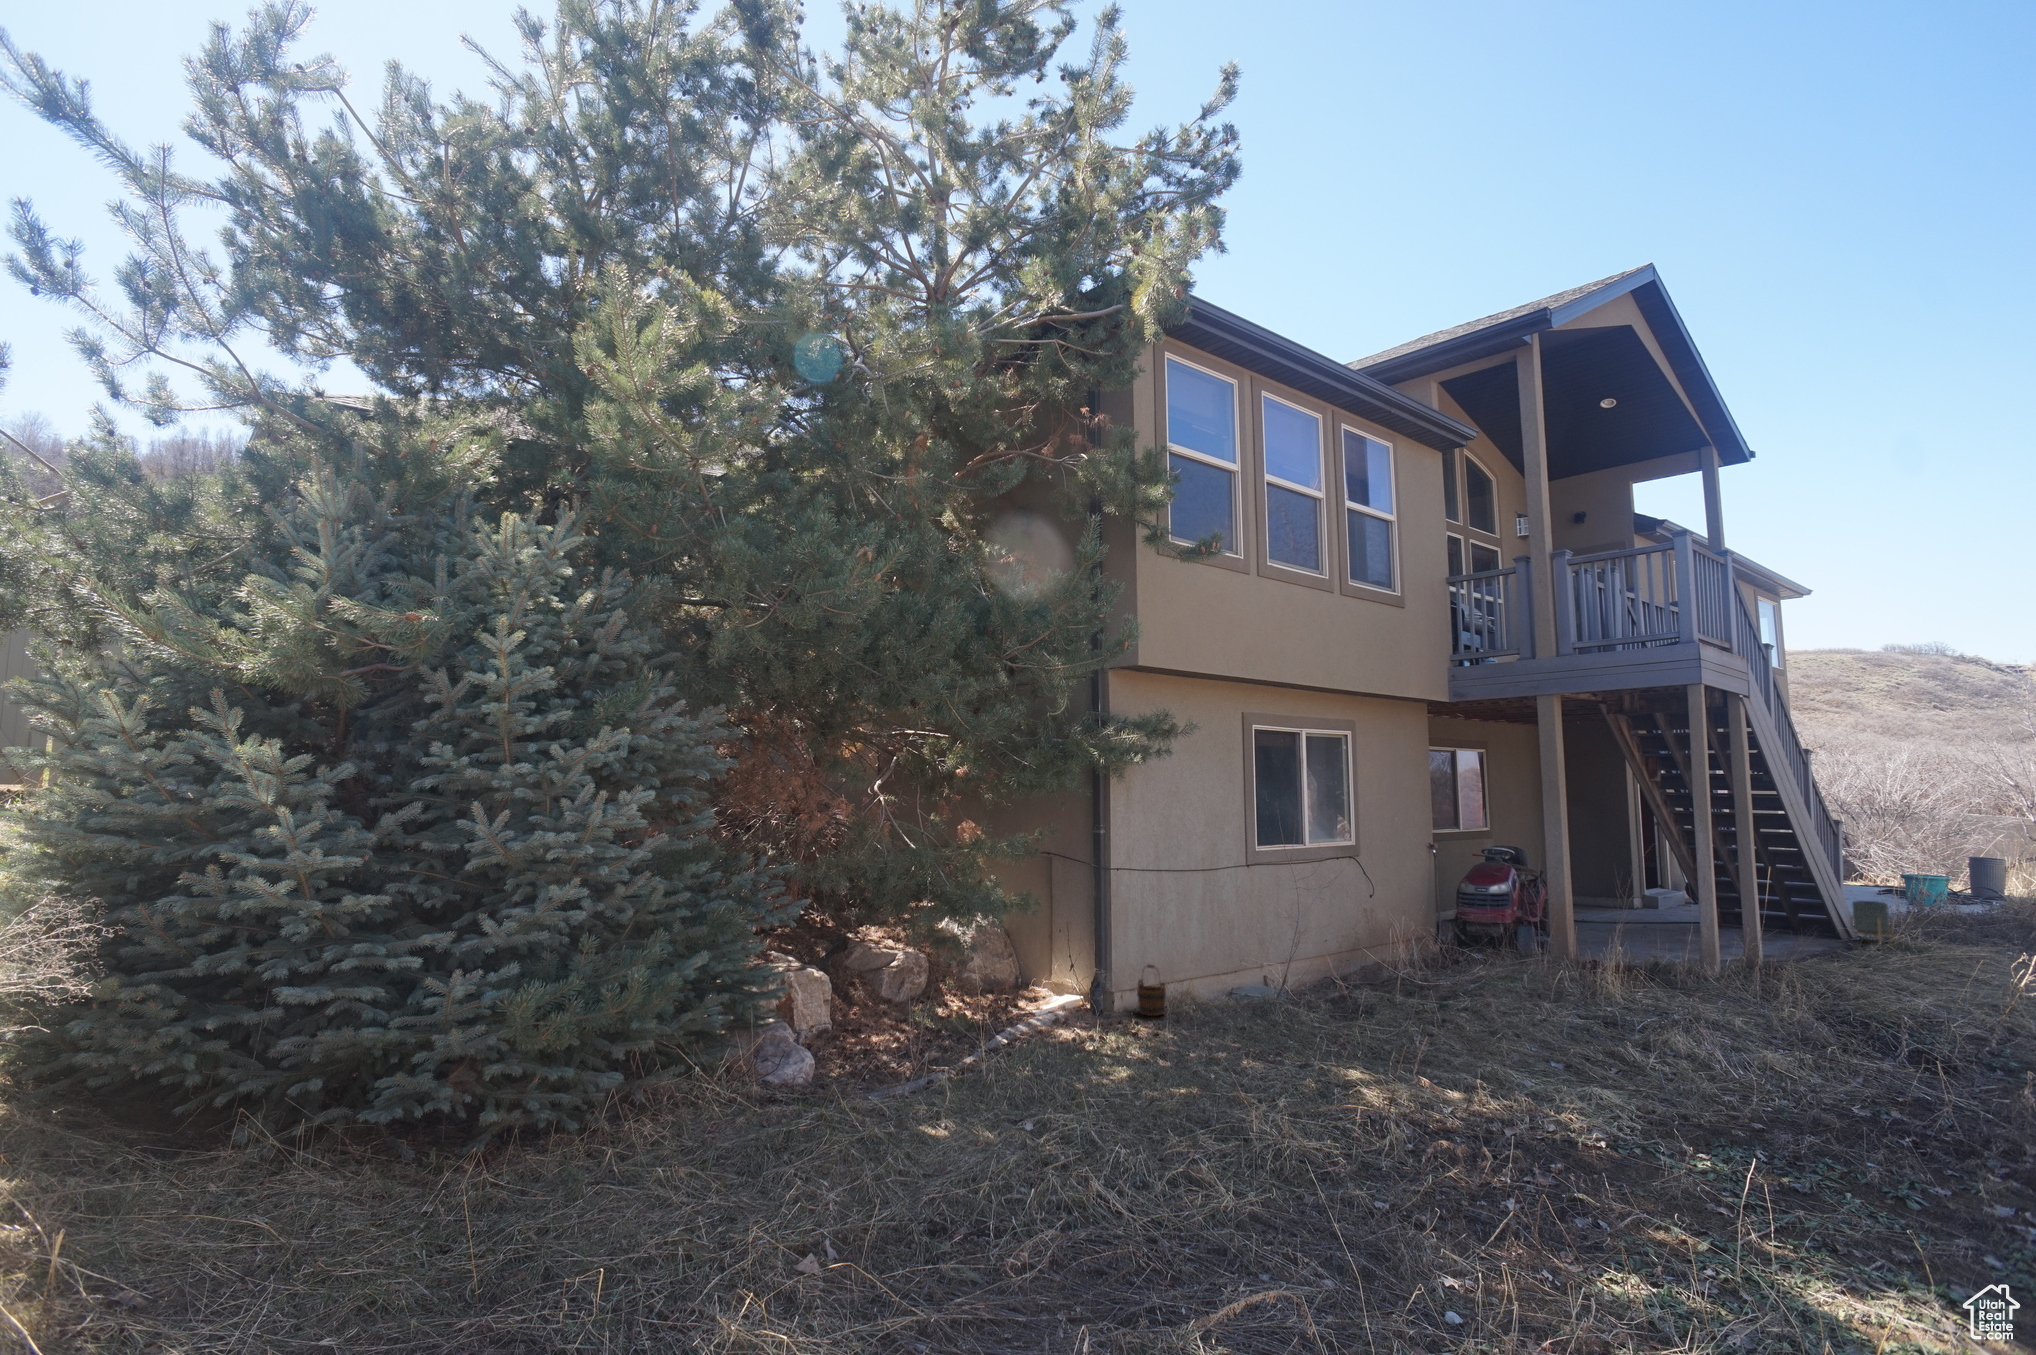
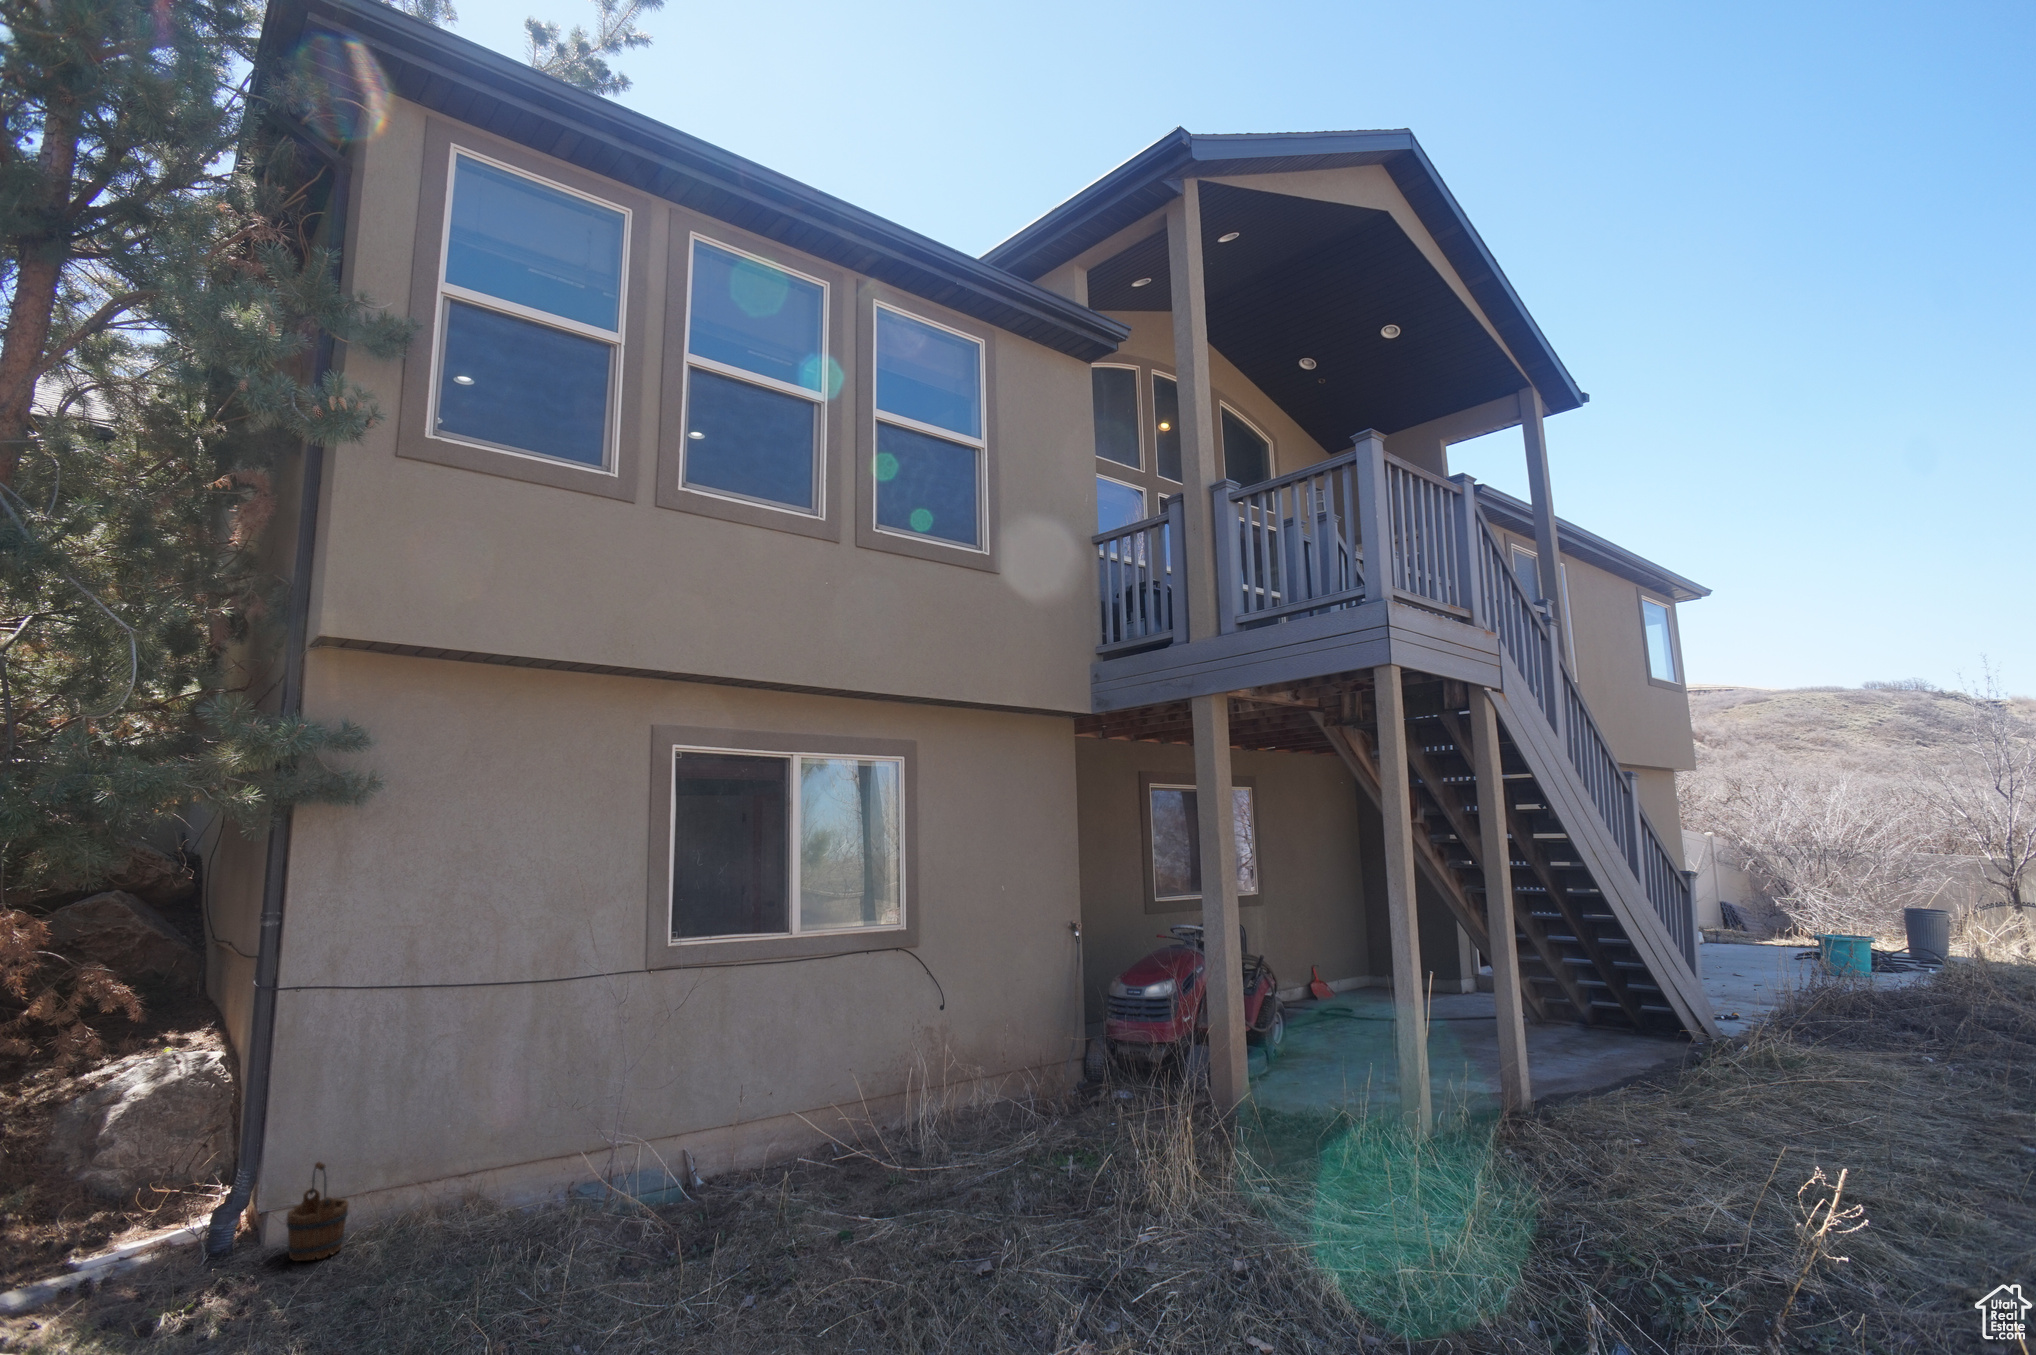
planter: present [1850,901,1894,944] -> none [1698,984,1761,1049]

